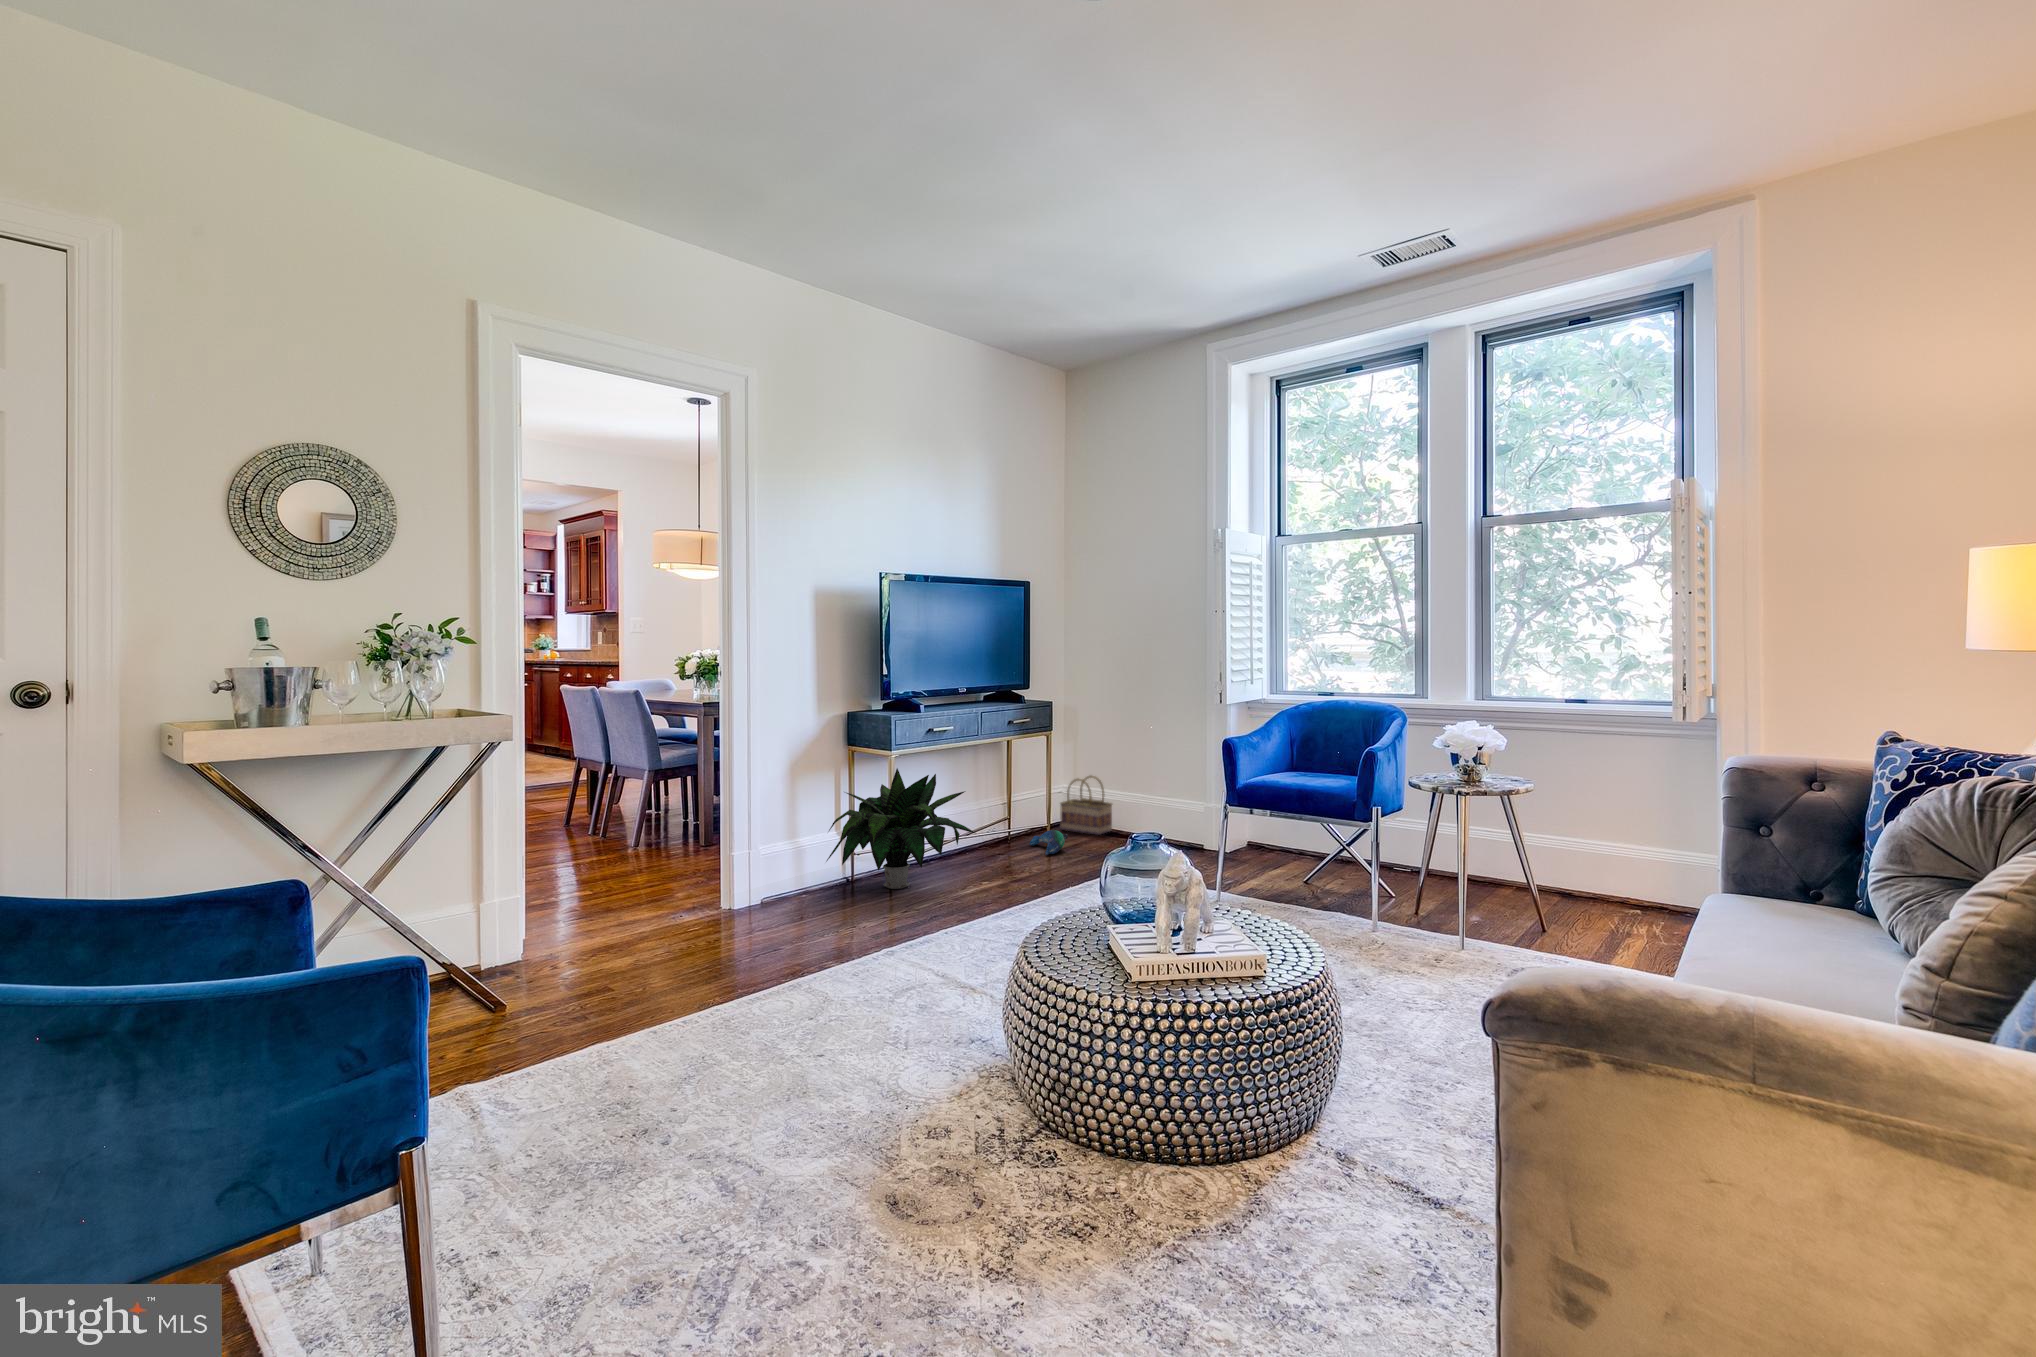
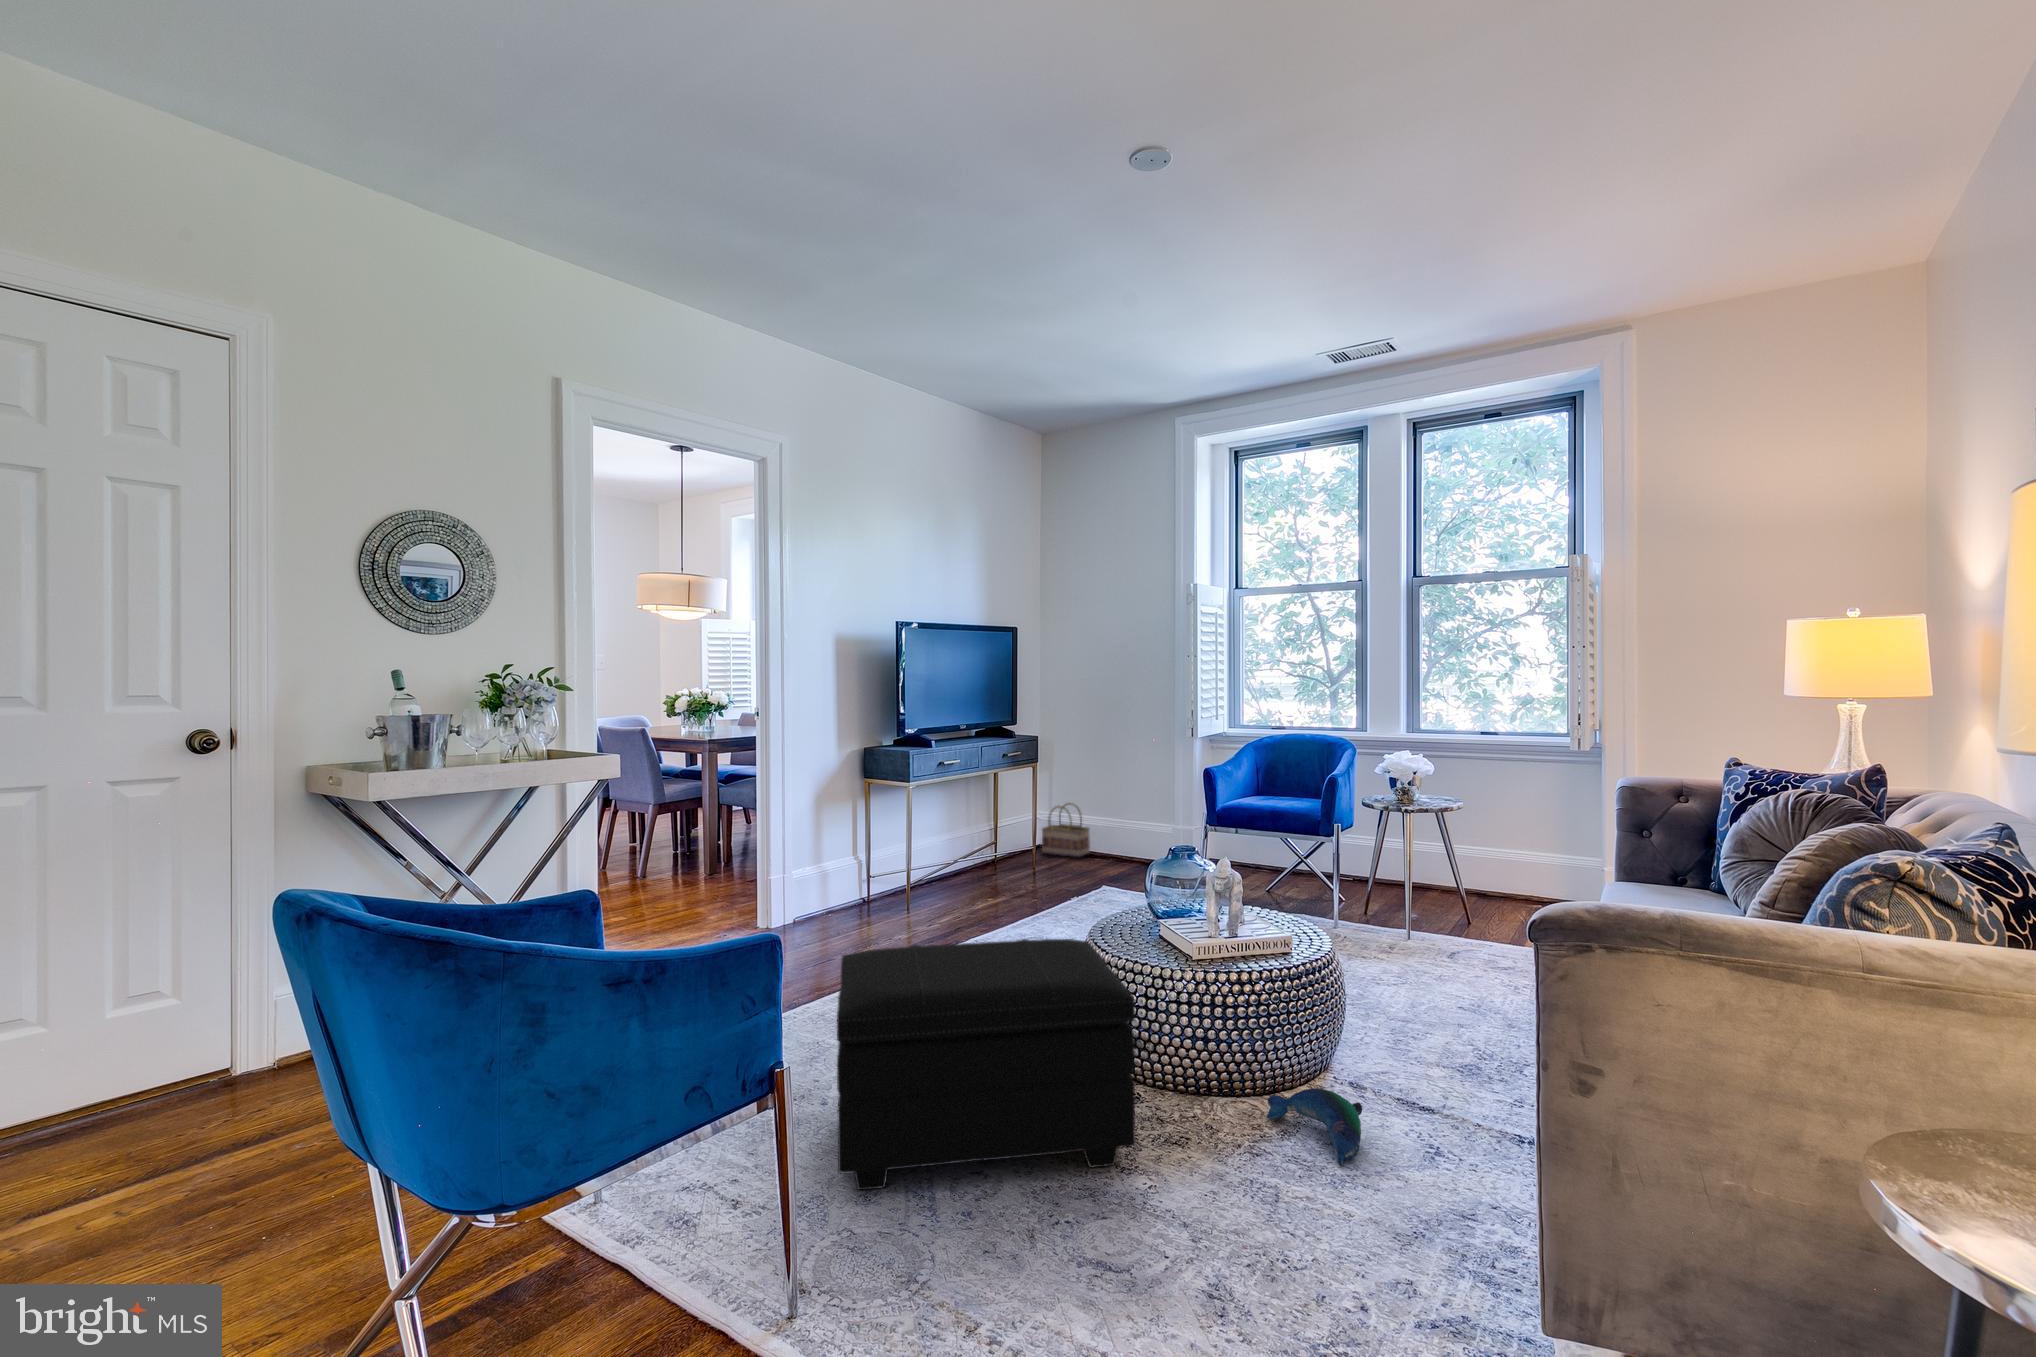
potted plant: present [827,768,976,889] -> none [848,797,989,908]
plush toy: present [1029,830,1068,855] -> present [1267,1088,1362,1166]
footstool: none [598,951,1008,1283] -> present [837,939,1135,1190]

